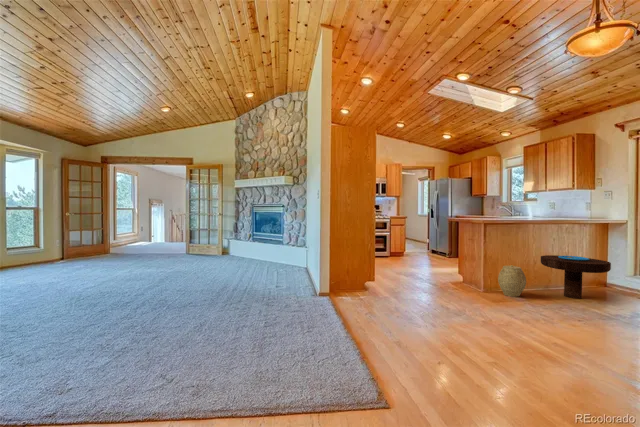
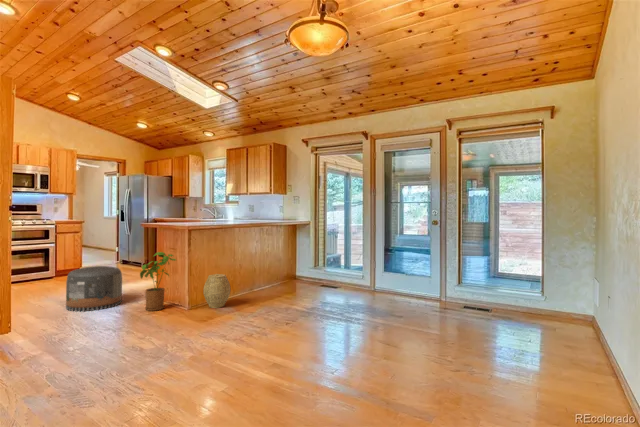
house plant: none [444,241,474,288] -> present [140,252,176,311]
pouf: none [396,248,431,279] -> present [66,266,122,311]
side table: present [541,255,611,299] -> none [242,257,294,297]

